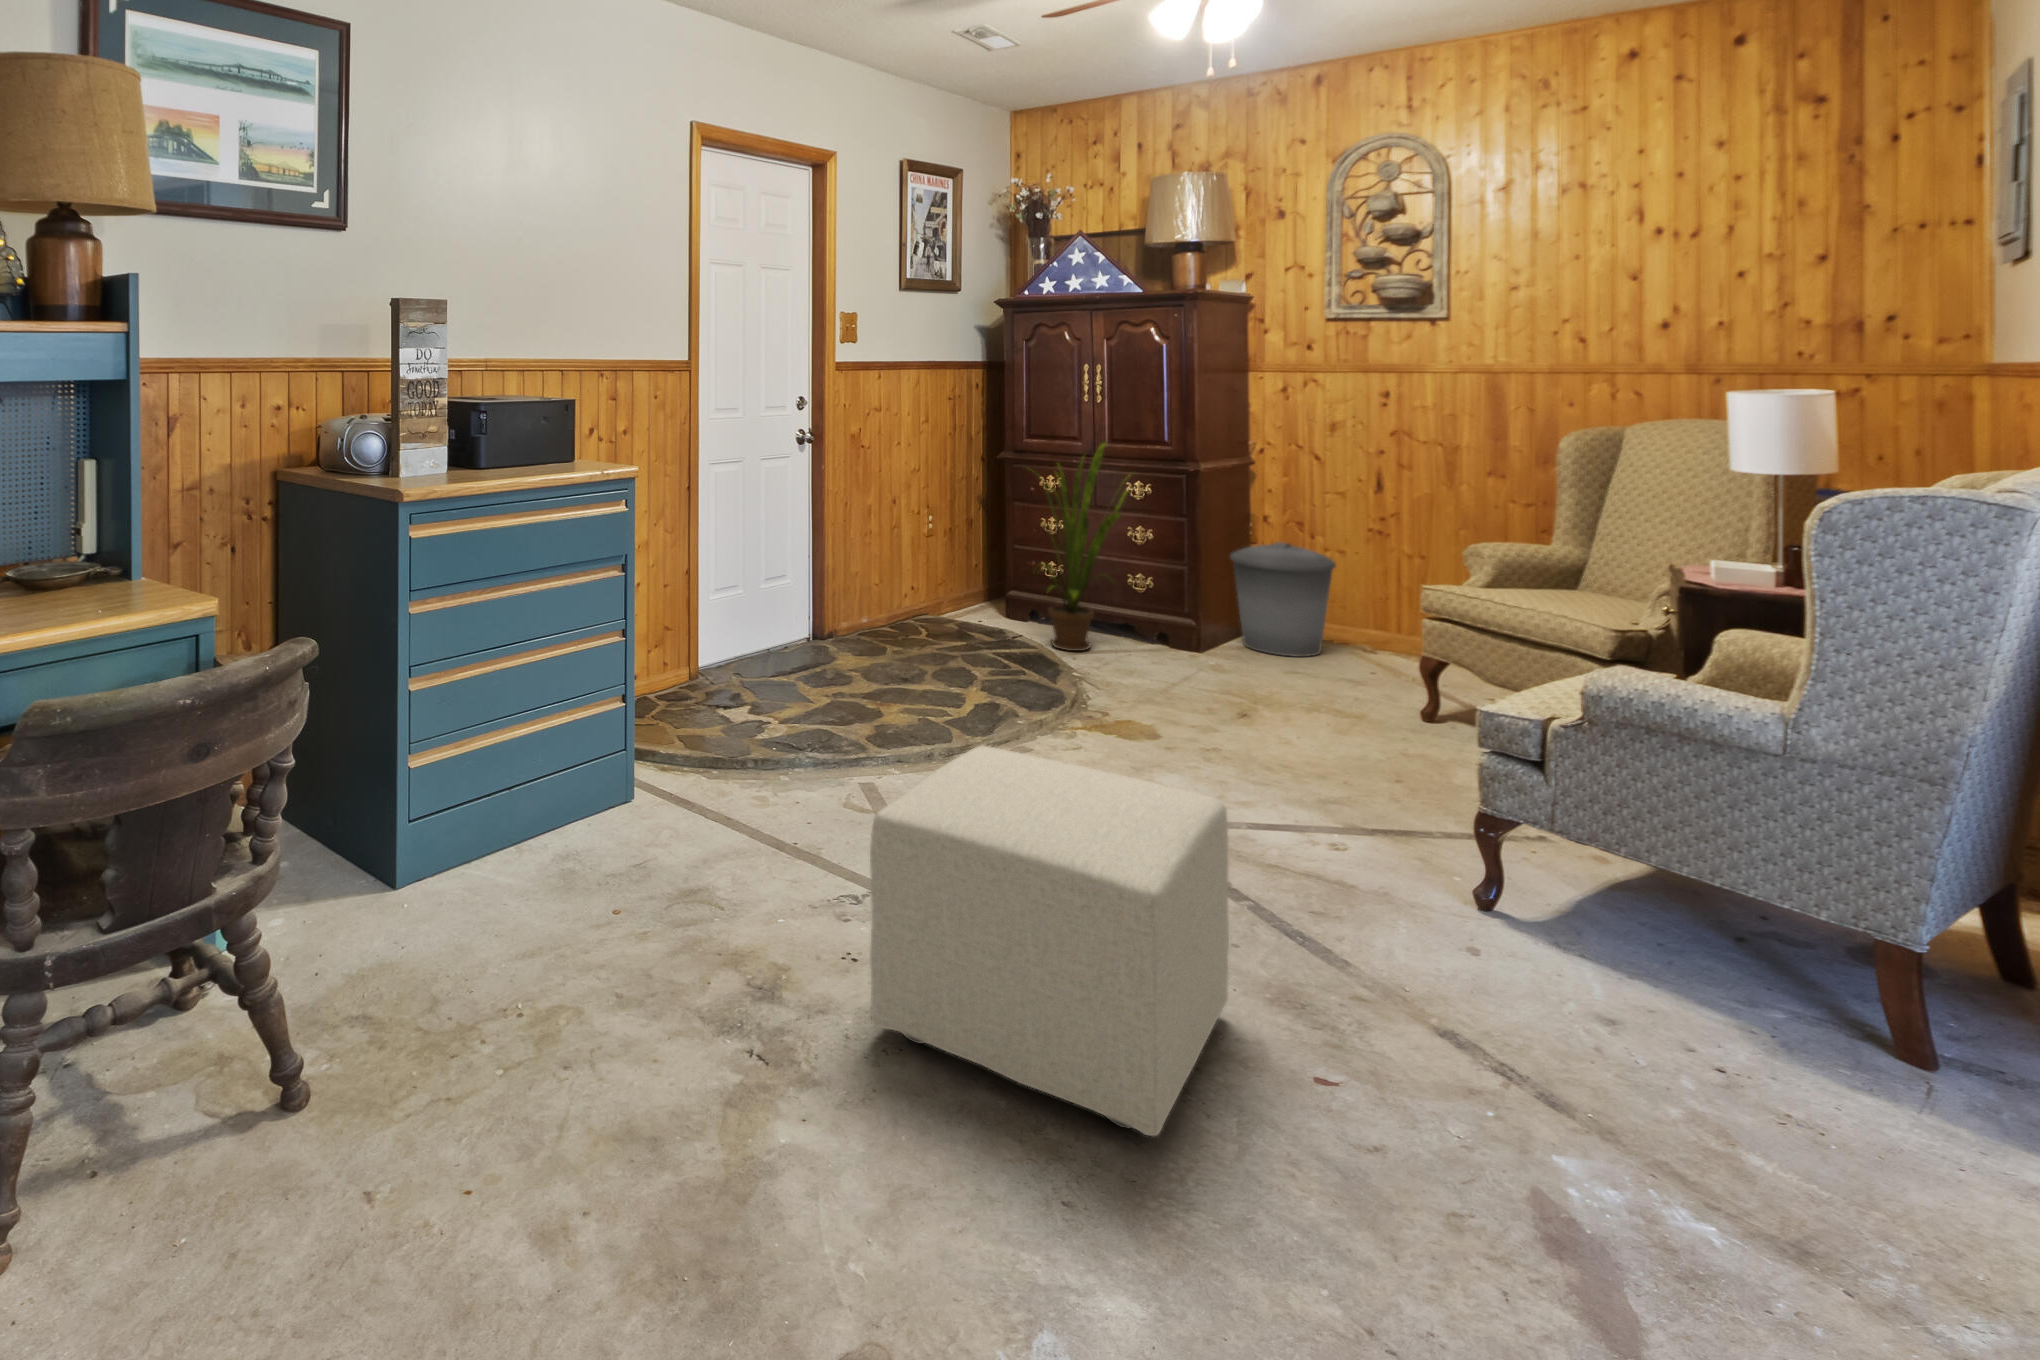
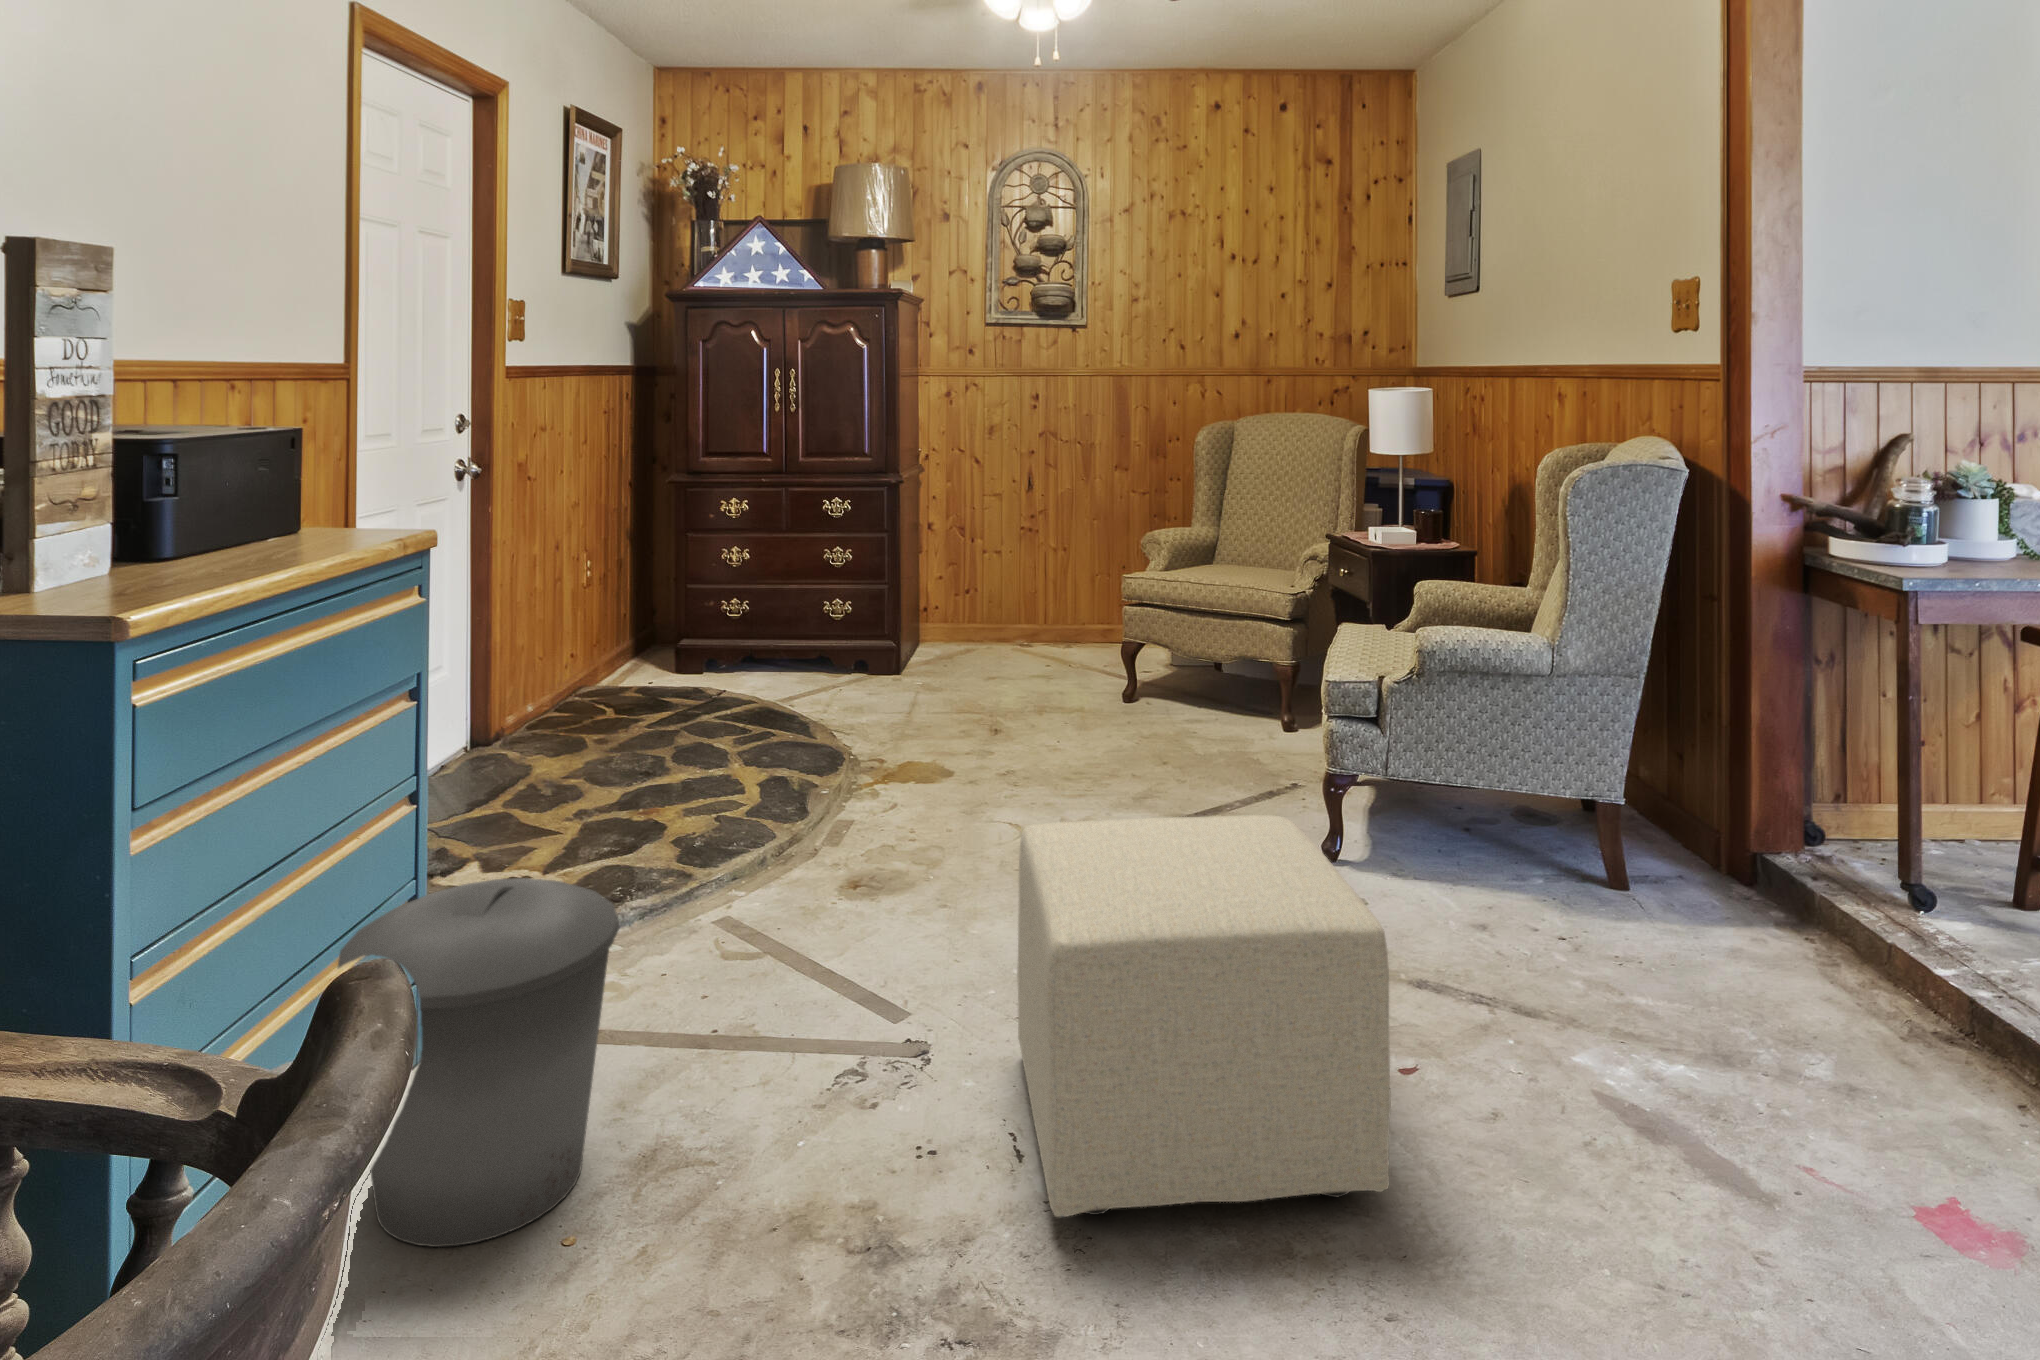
house plant: present [1029,443,1129,651] -> none [719,456,850,700]
trash can: present [1230,542,1336,657] -> present [337,878,619,1247]

